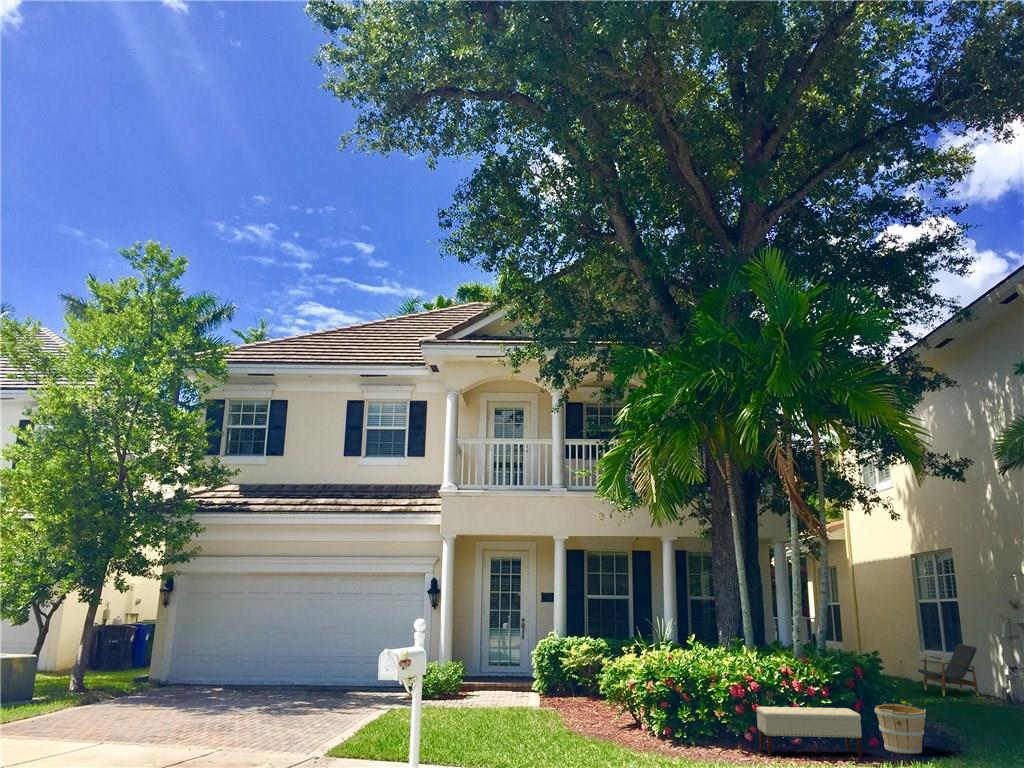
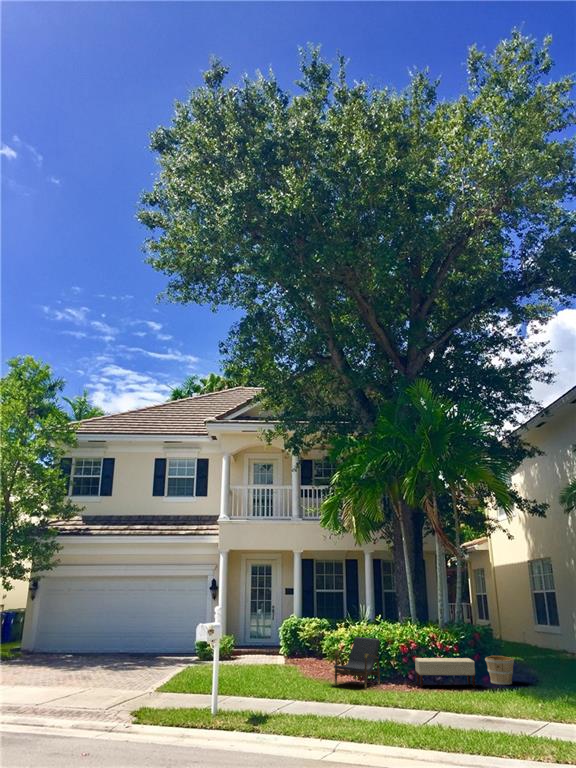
lounge chair: present [918,644,978,696] -> present [334,637,380,689]

